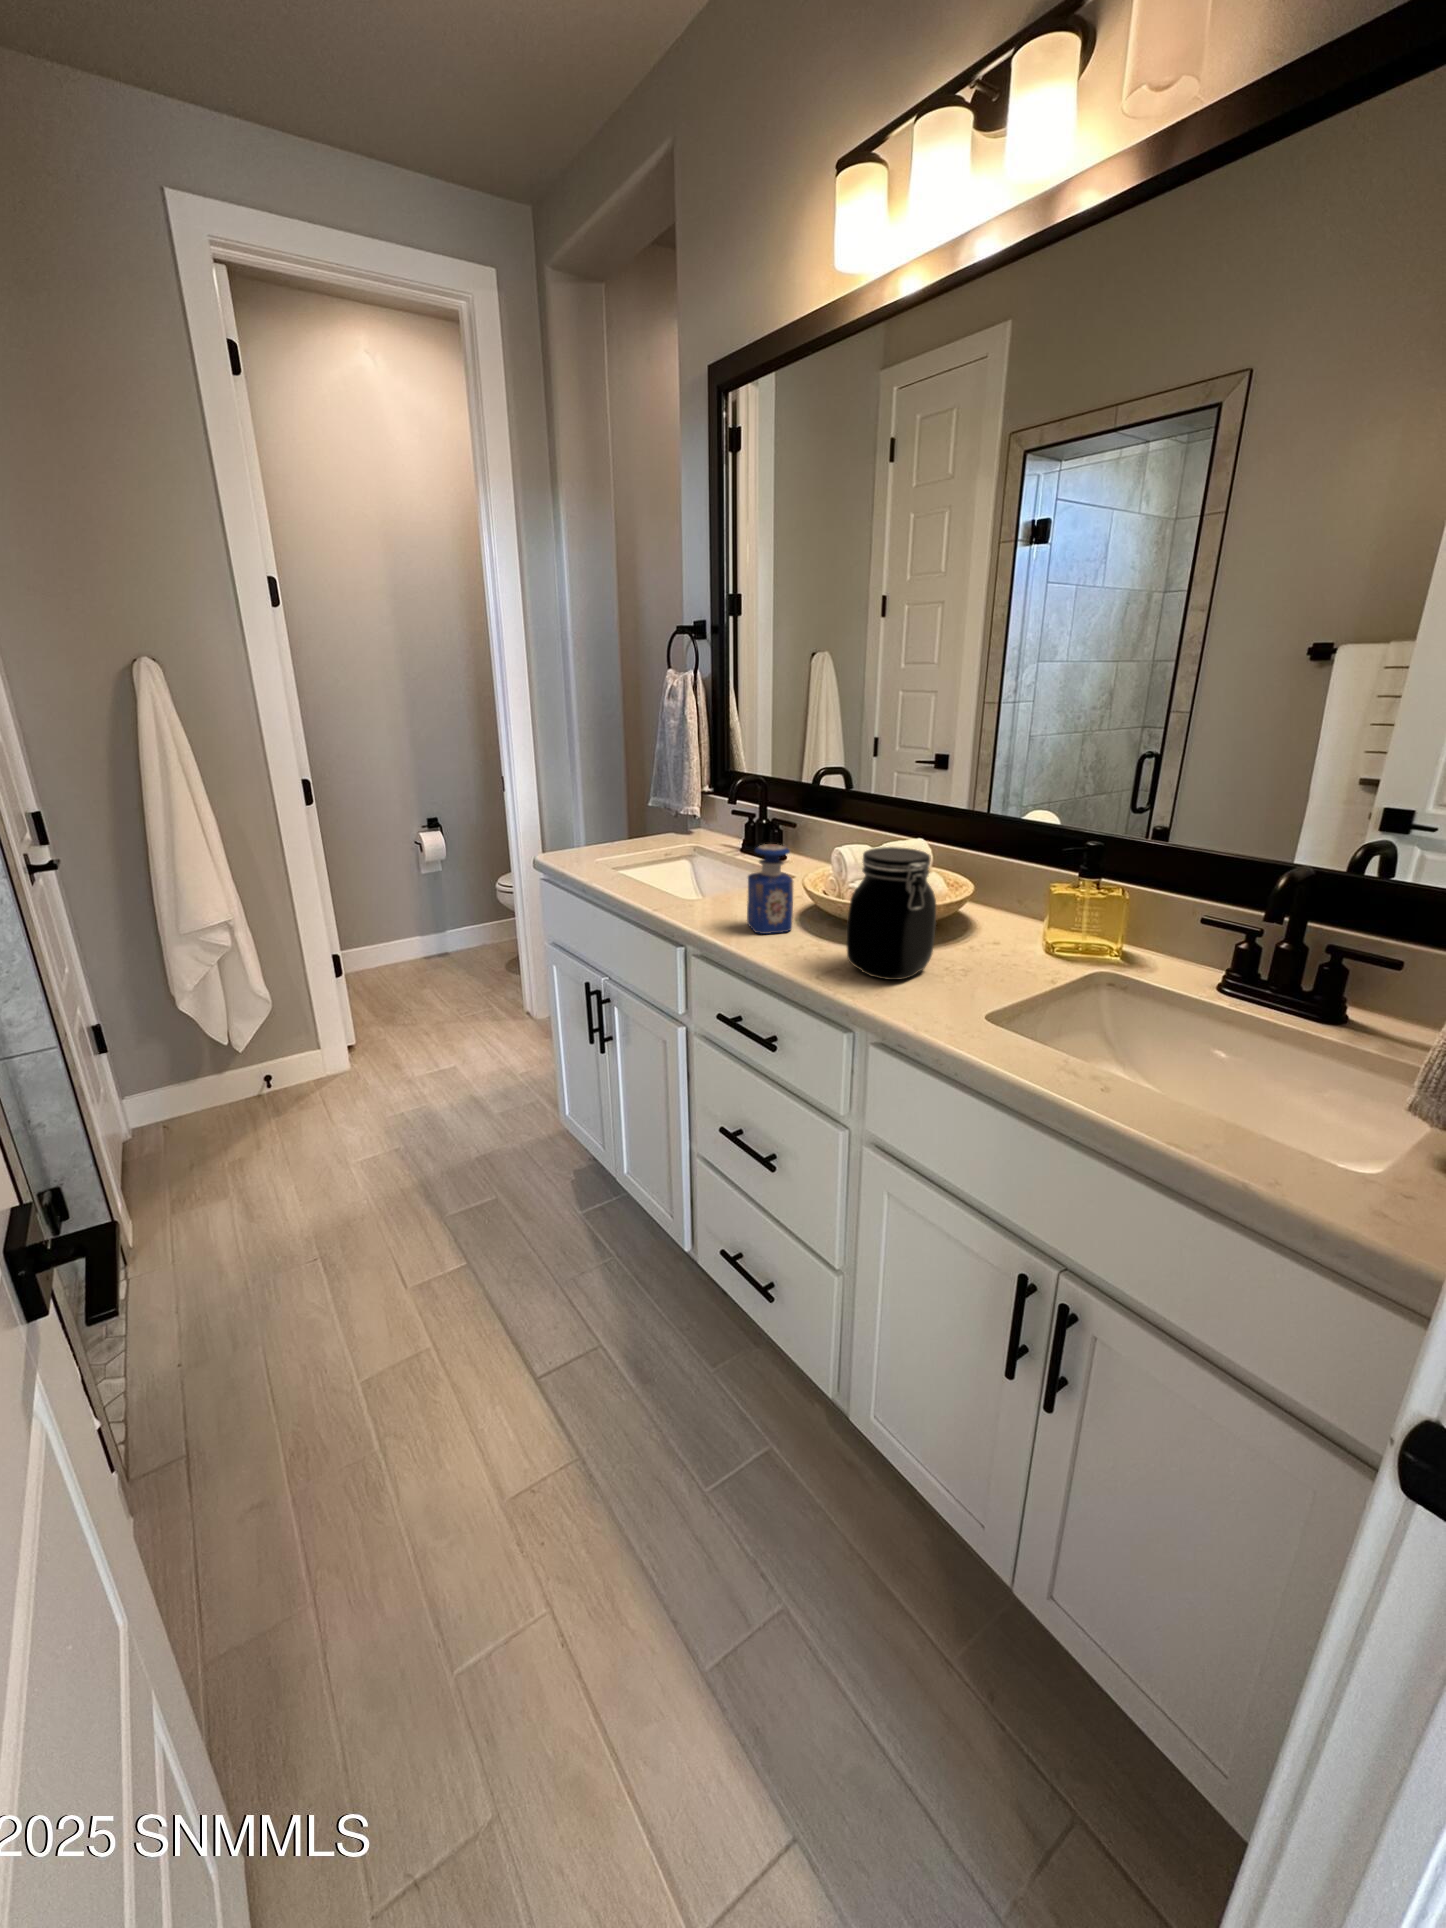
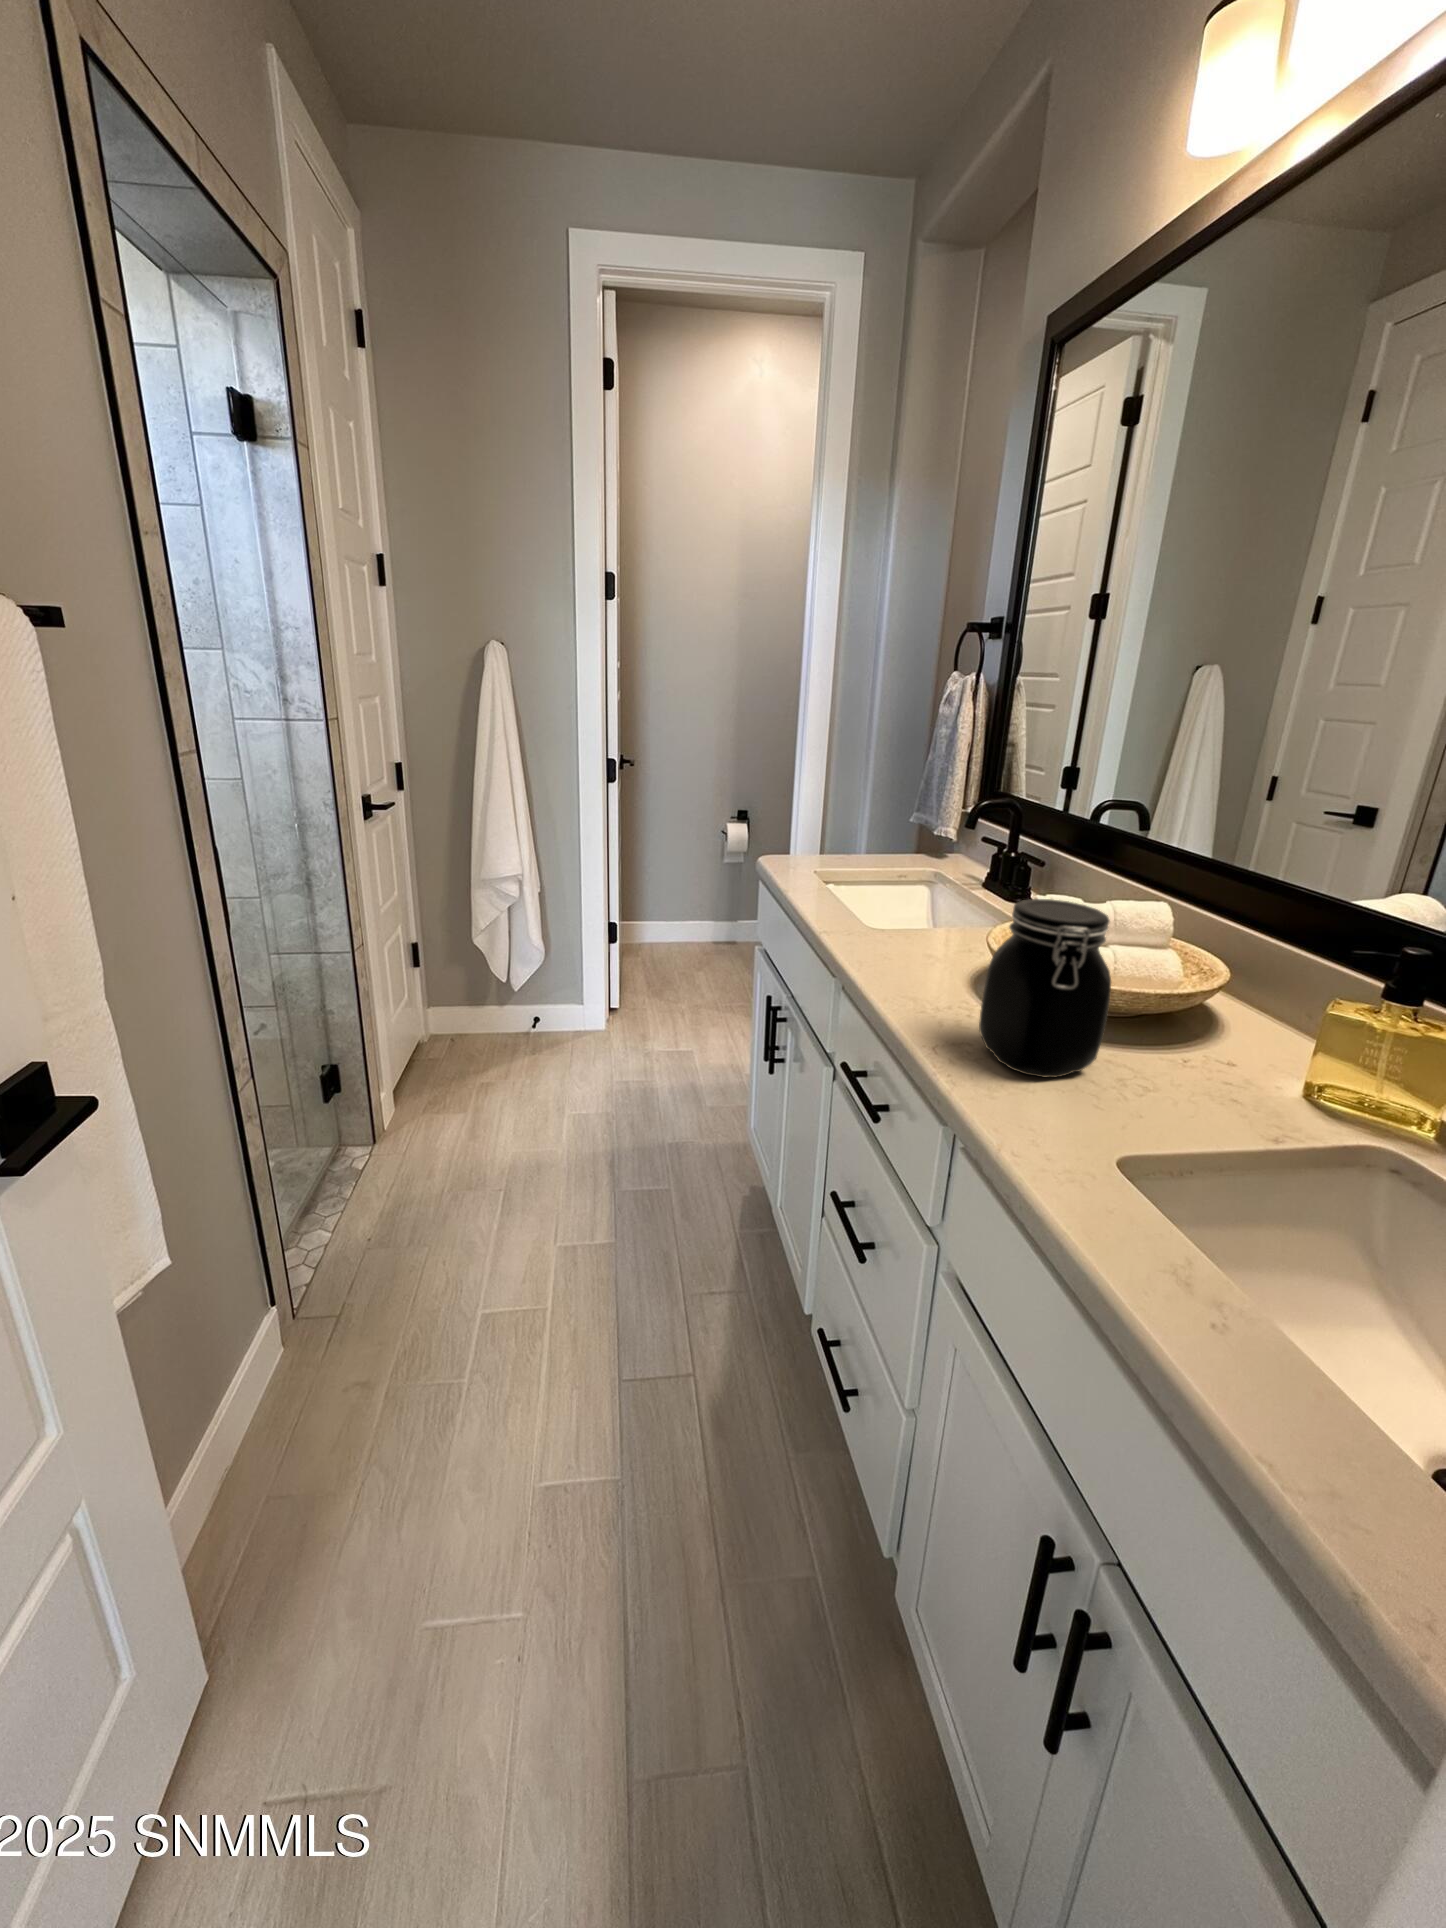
perfume bottle: present [747,844,793,934] -> none [906,875,967,985]

